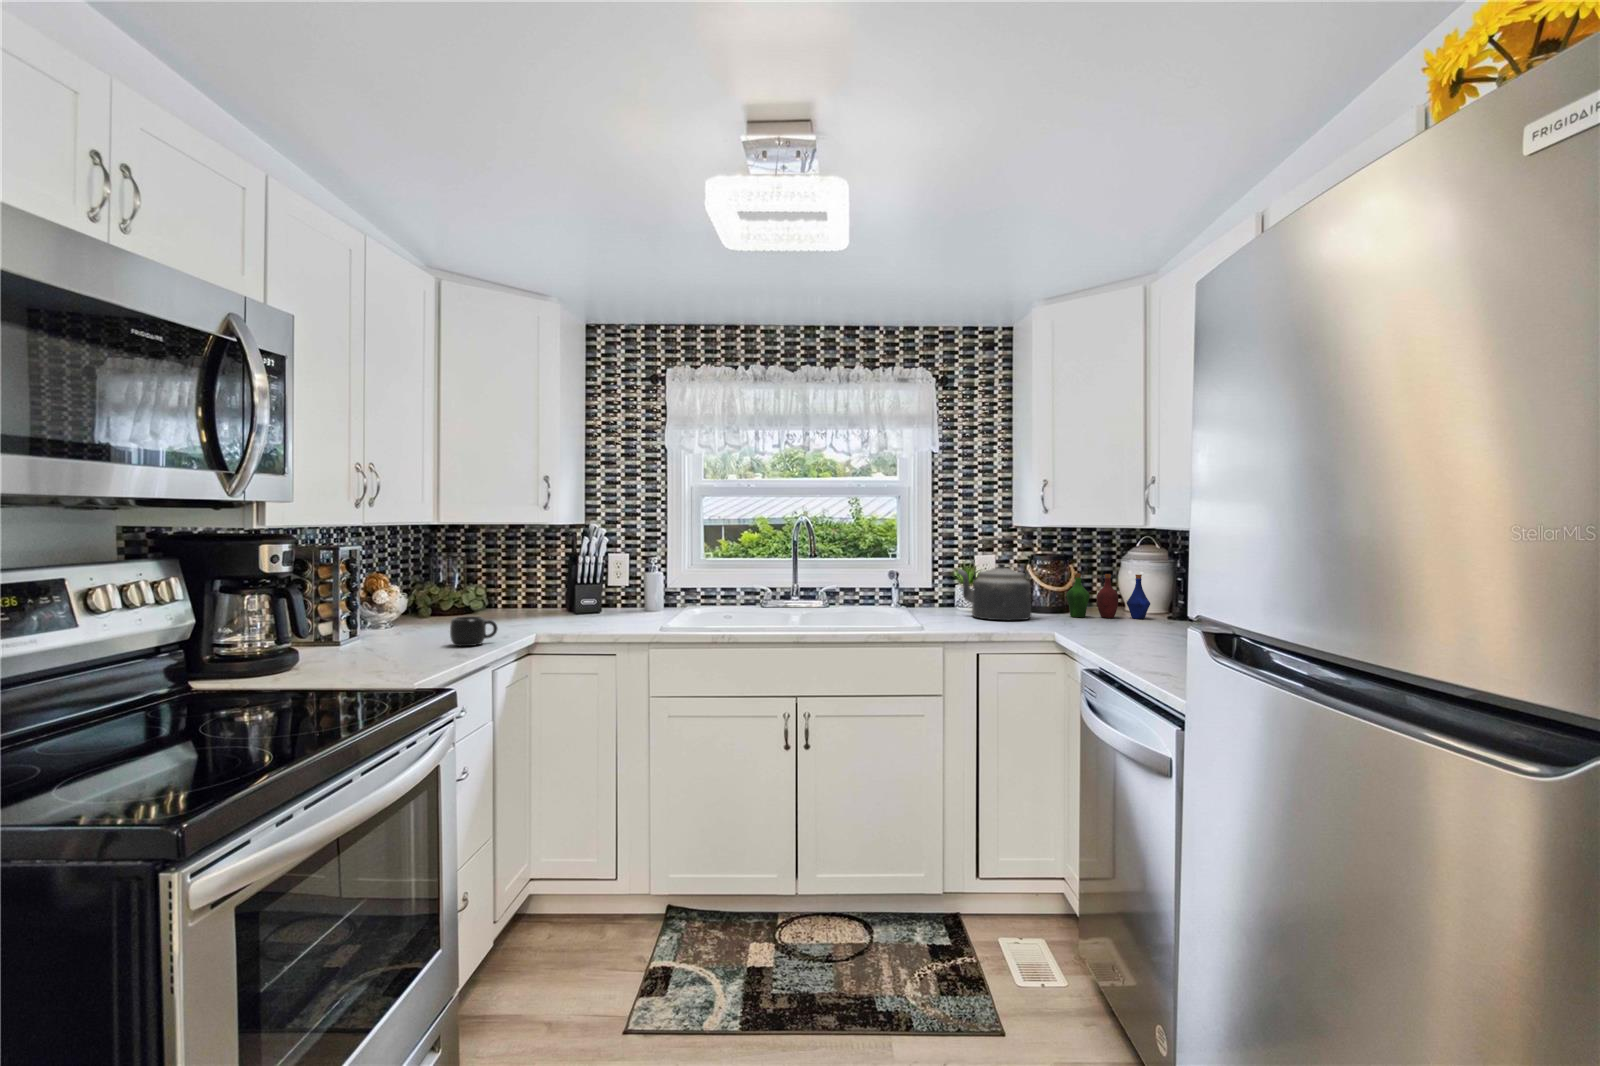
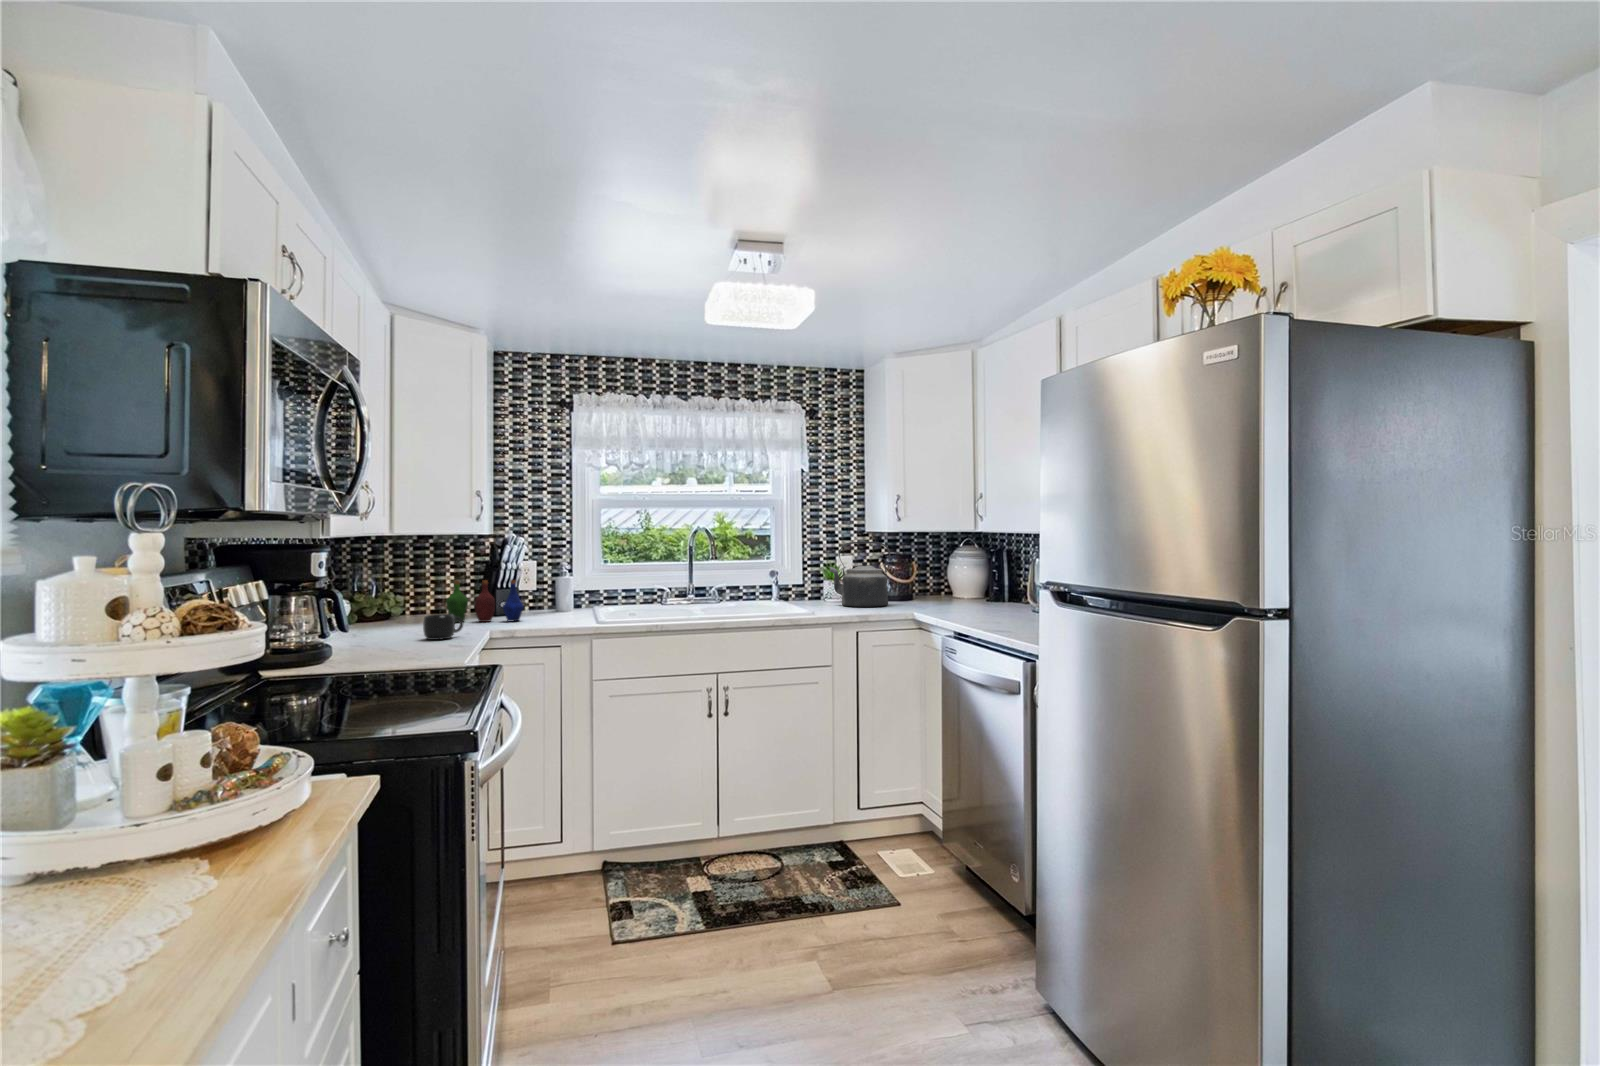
bottle: present [1067,573,1150,619] -> present [446,580,524,622]

